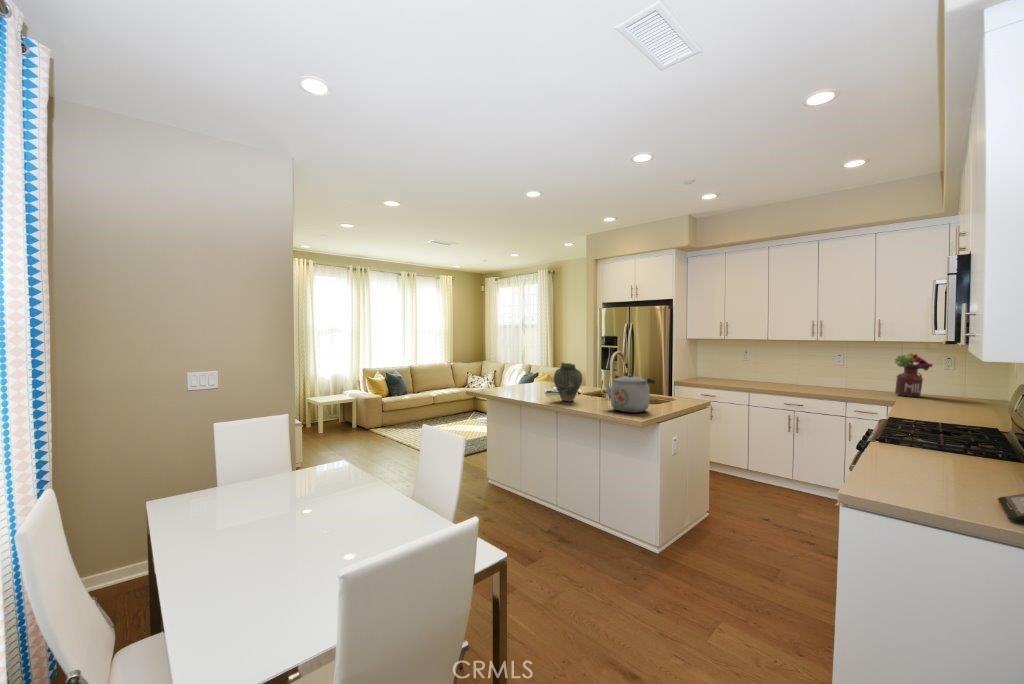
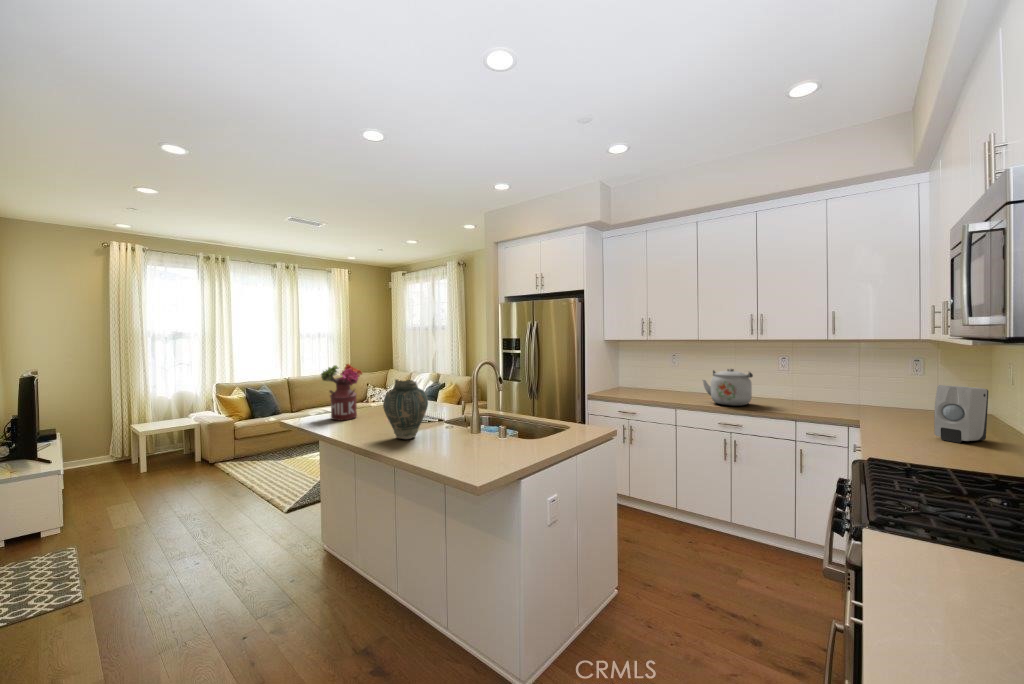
flower arrangement: present [895,353,933,397] -> present [321,364,362,420]
soap dispenser: none [944,373,985,412] -> present [934,385,988,443]
kettle: present [606,374,655,413] -> present [703,369,753,406]

